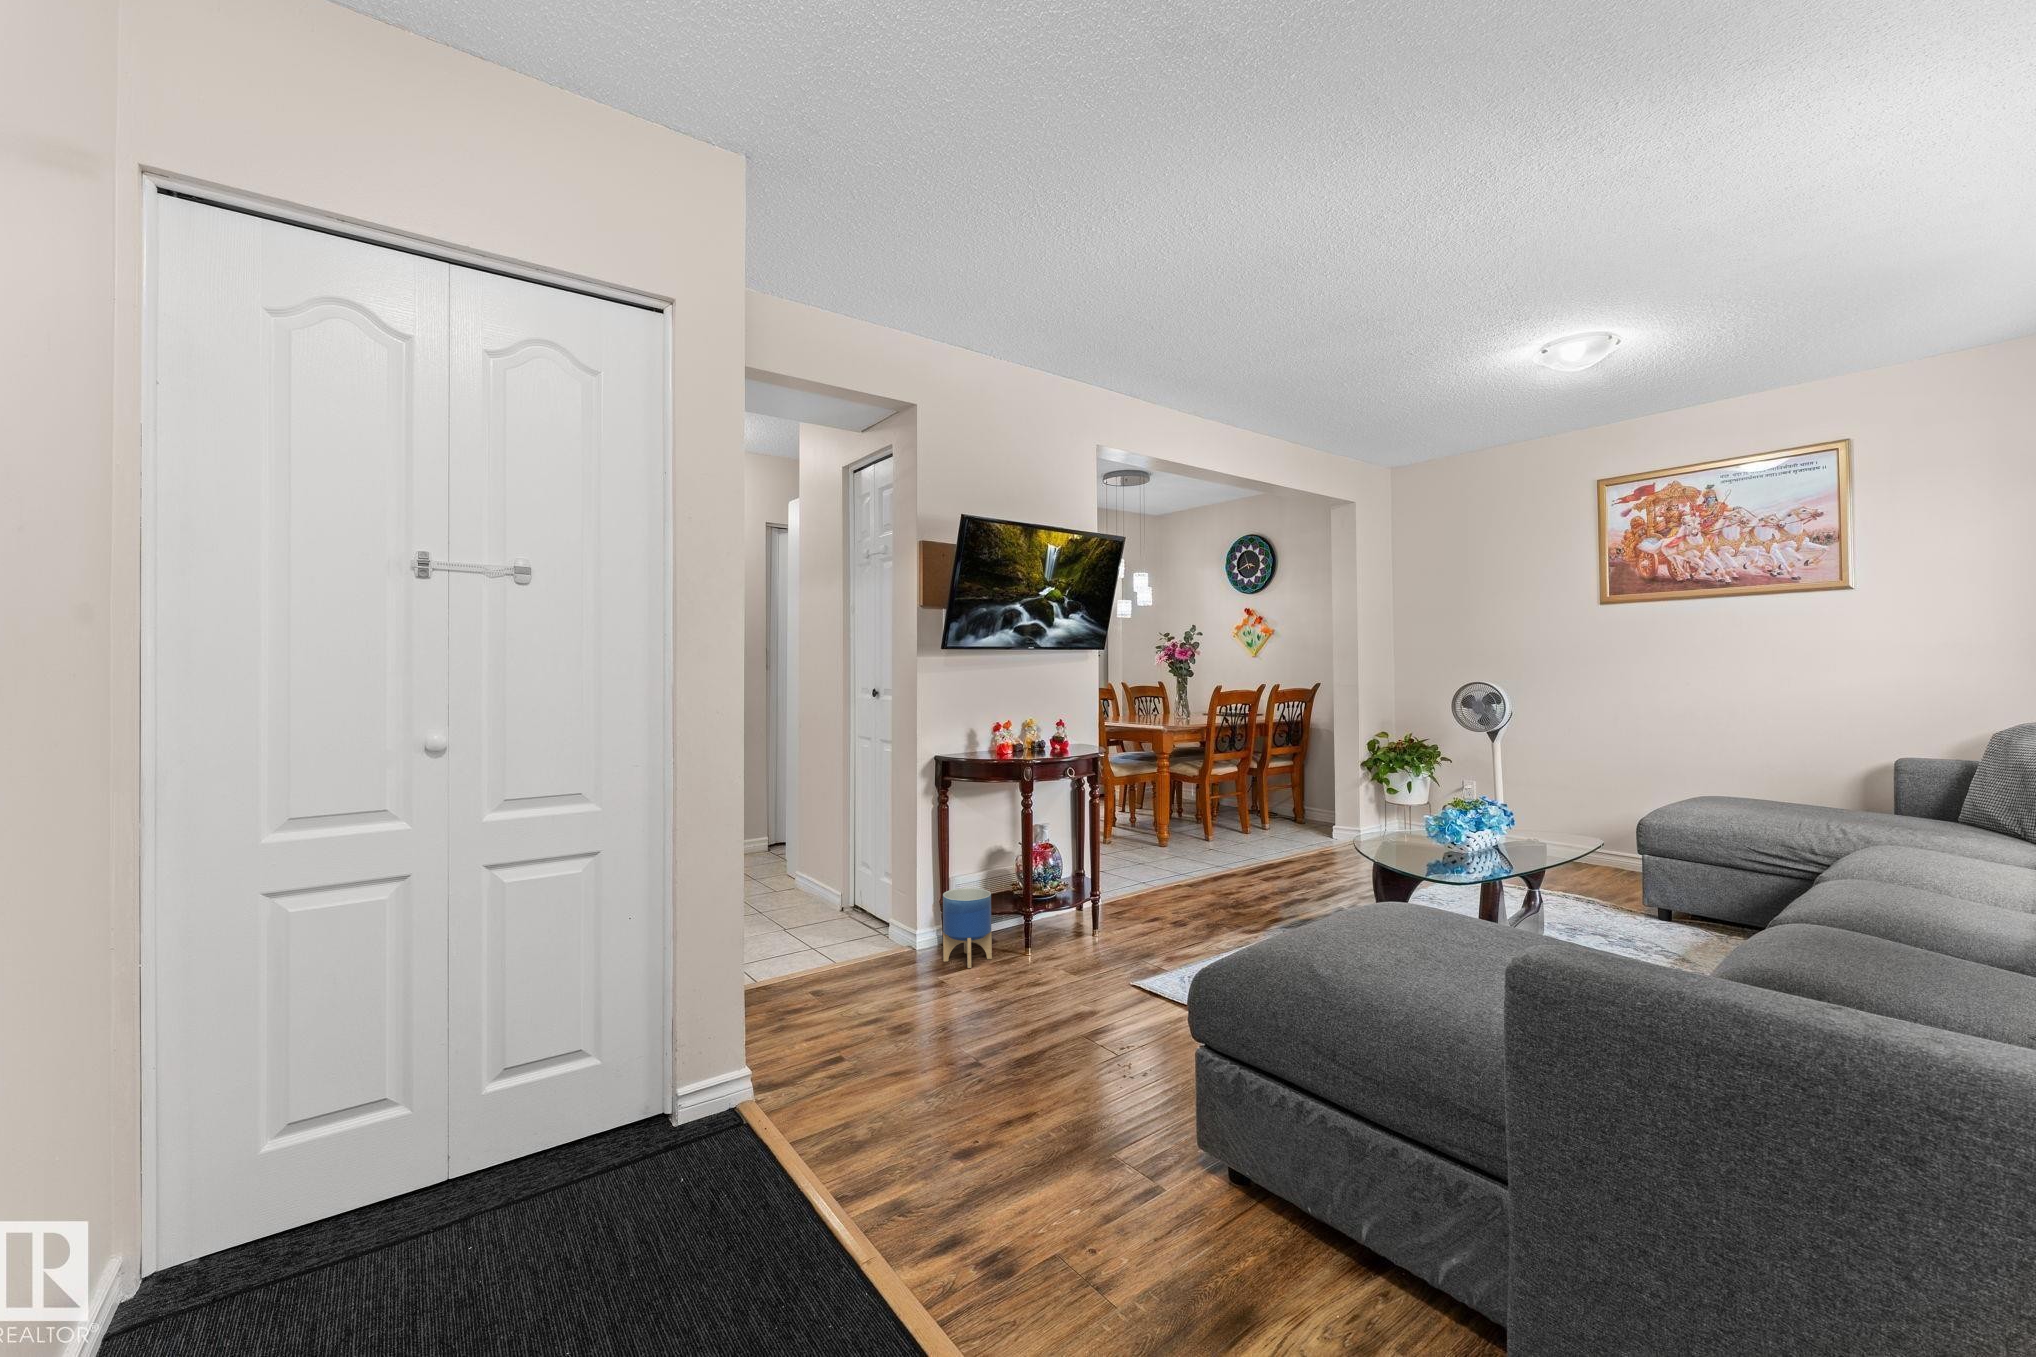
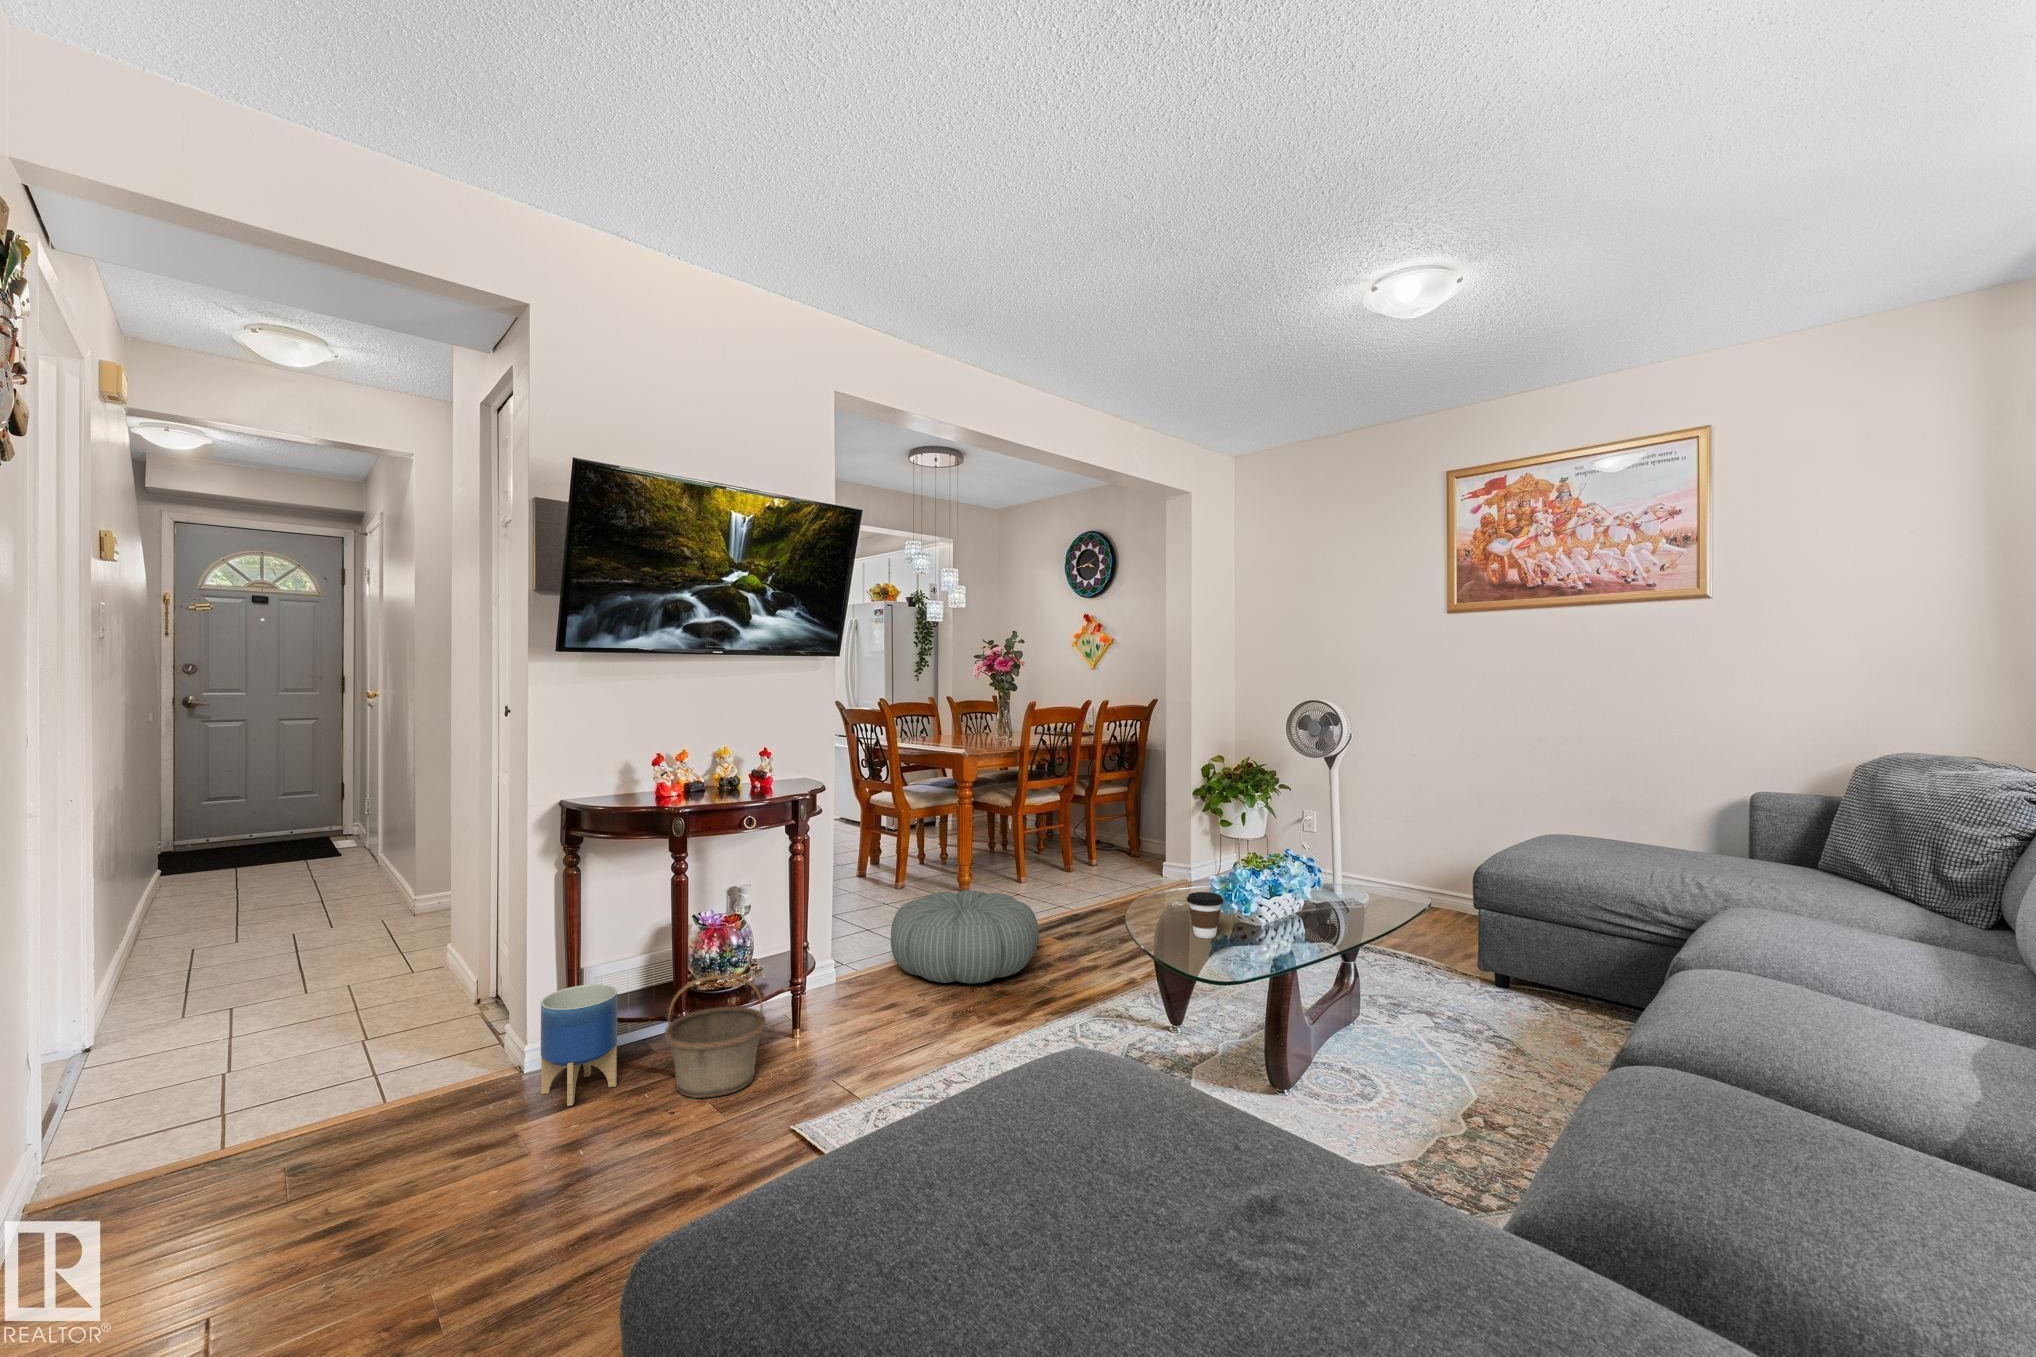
coffee cup: none [1410,827,1440,862] -> present [1187,892,1223,939]
pouf: none [1138,838,1260,906] -> present [891,890,1039,983]
basket: none [1025,882,1095,966] -> present [664,975,766,1098]

